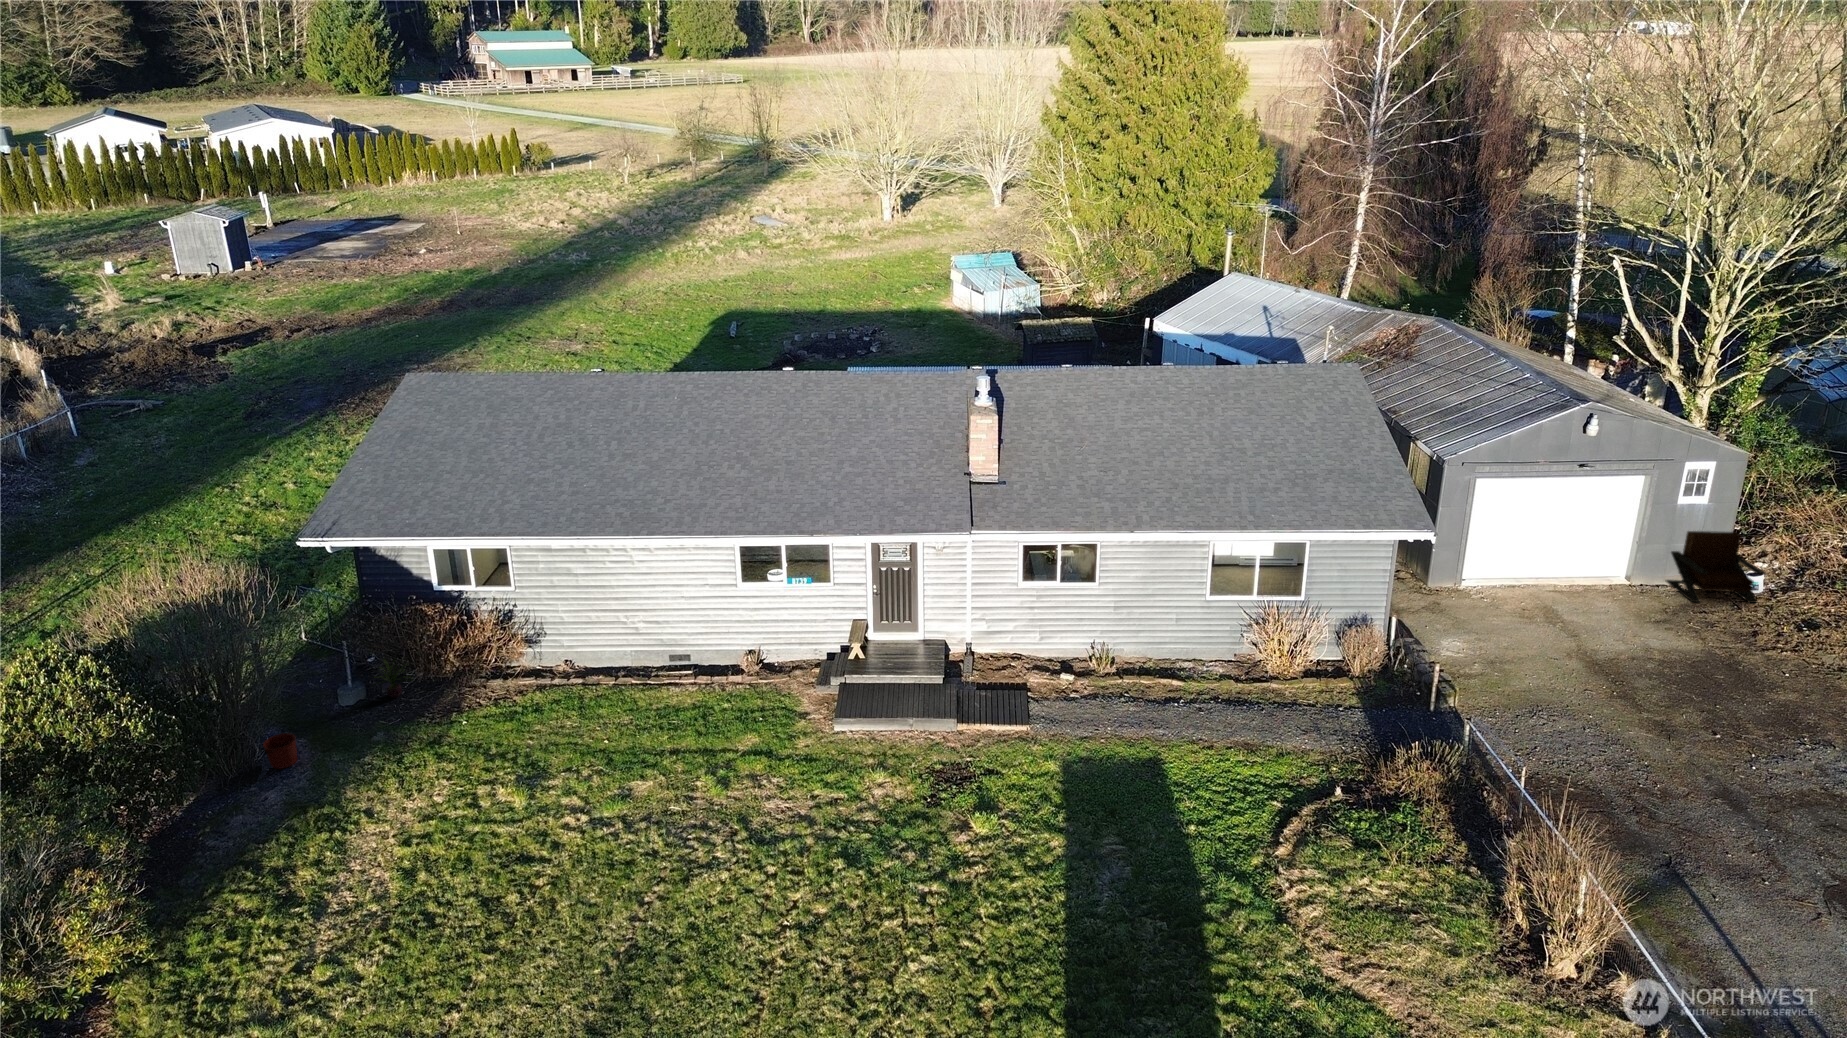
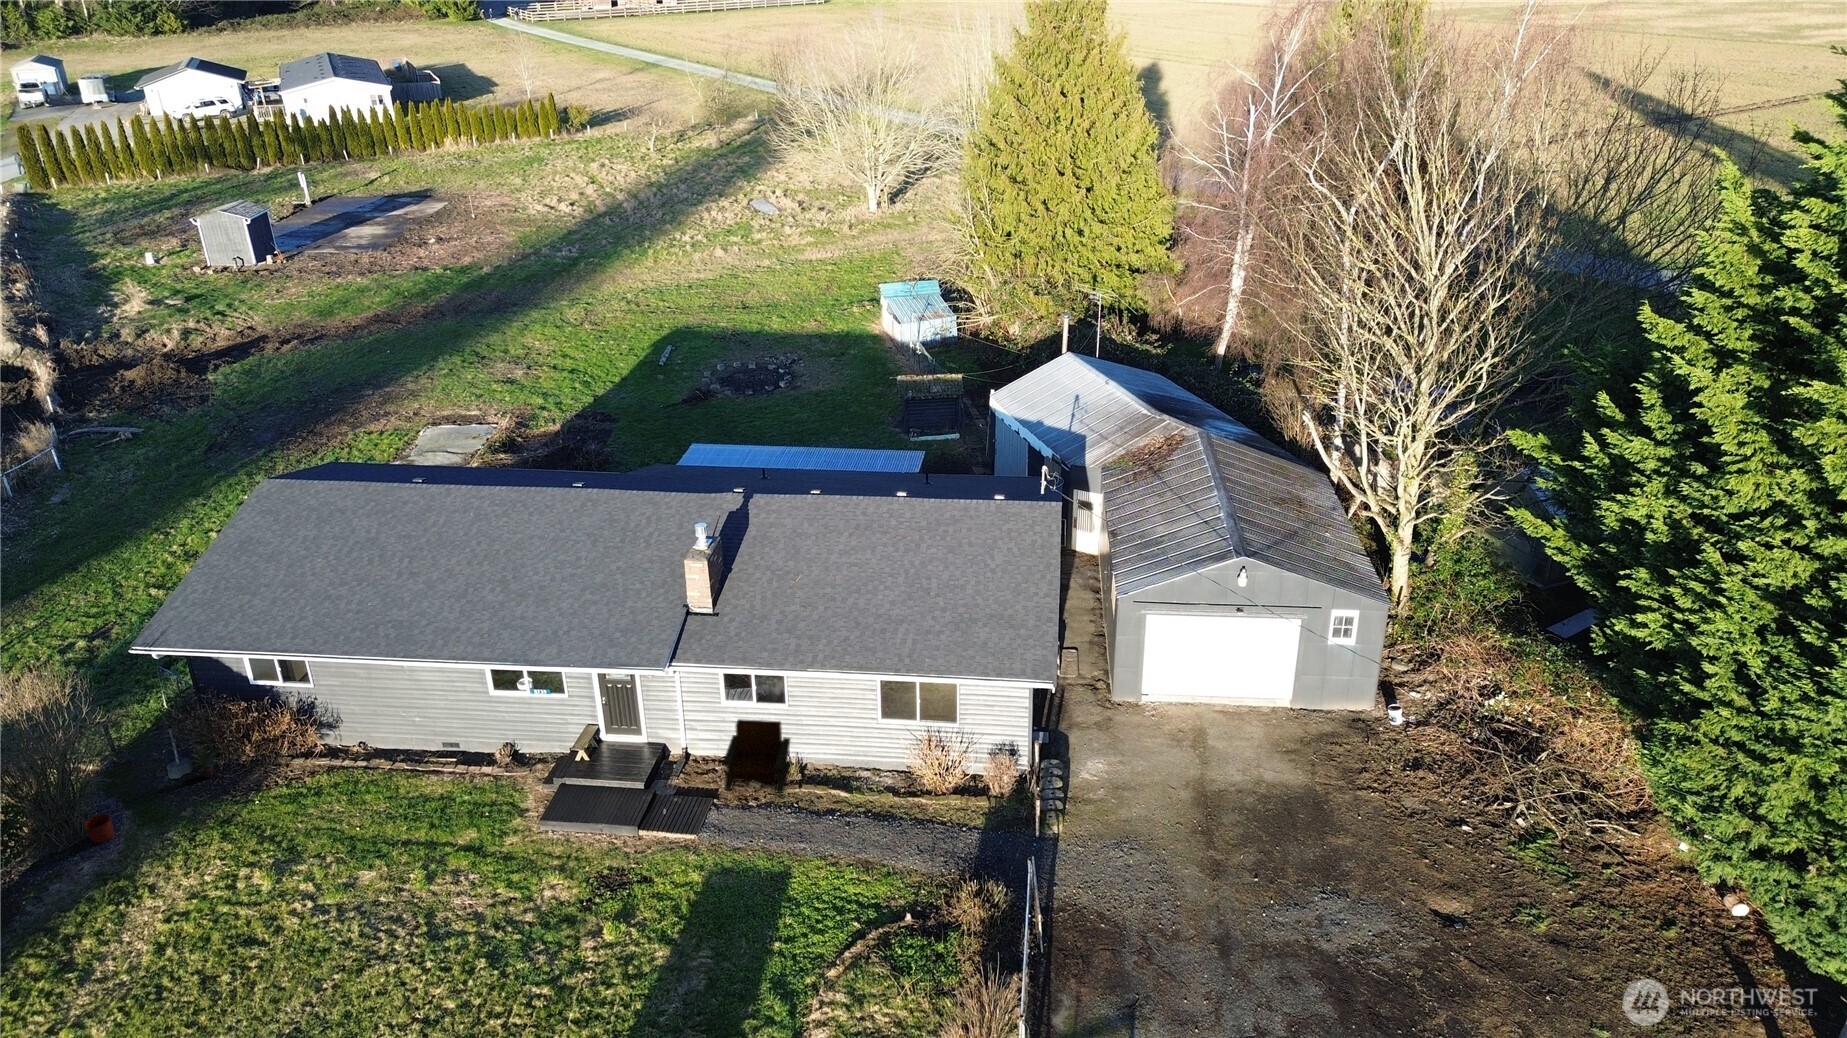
lounge chair: present [1666,531,1765,603] -> present [722,719,792,793]

